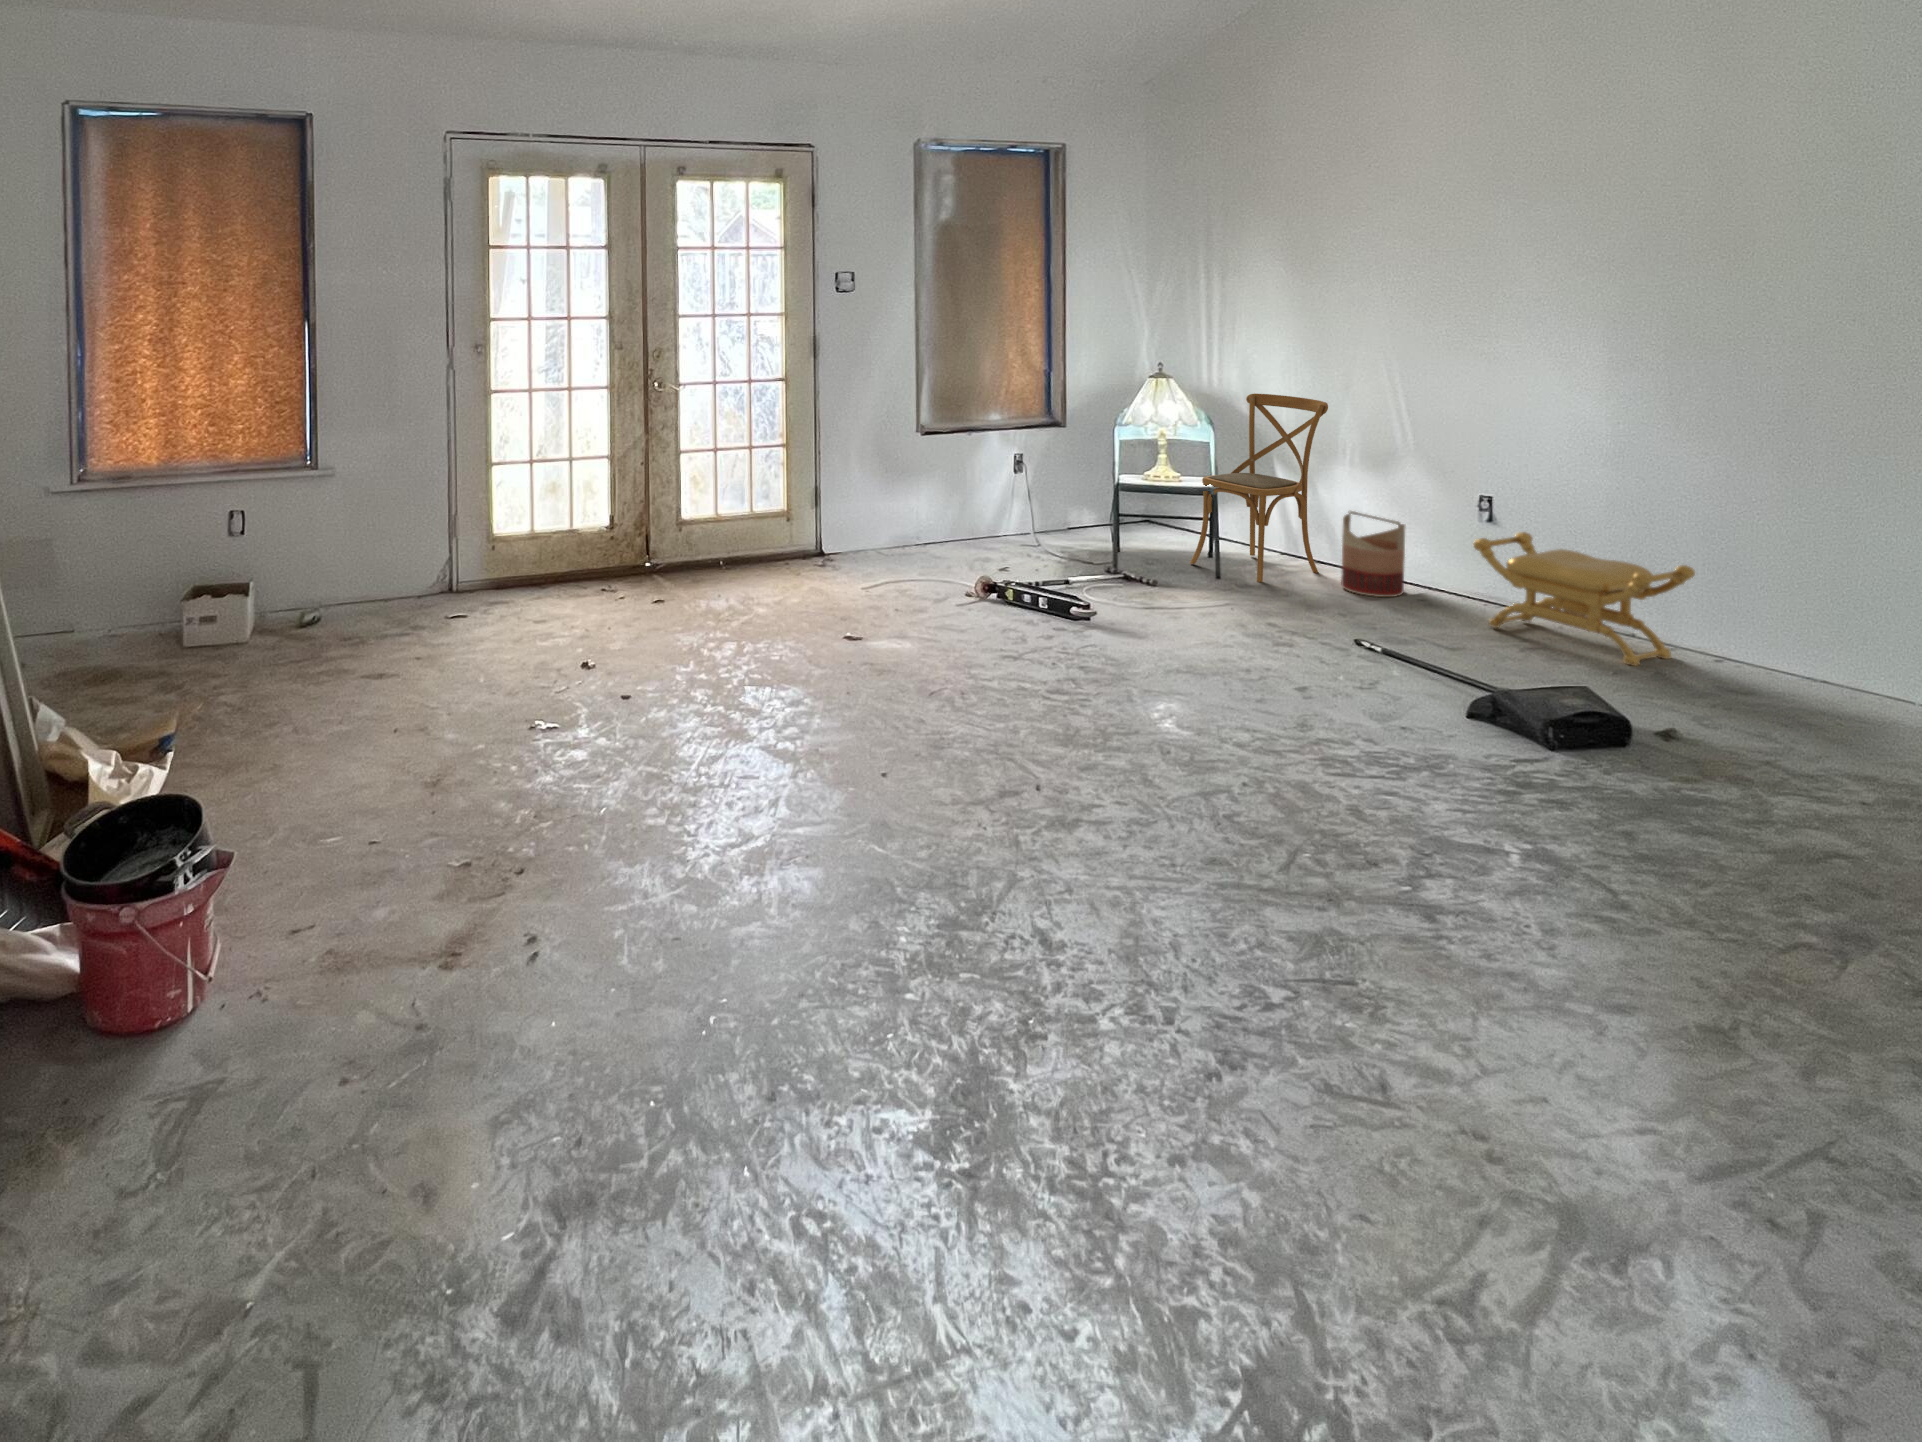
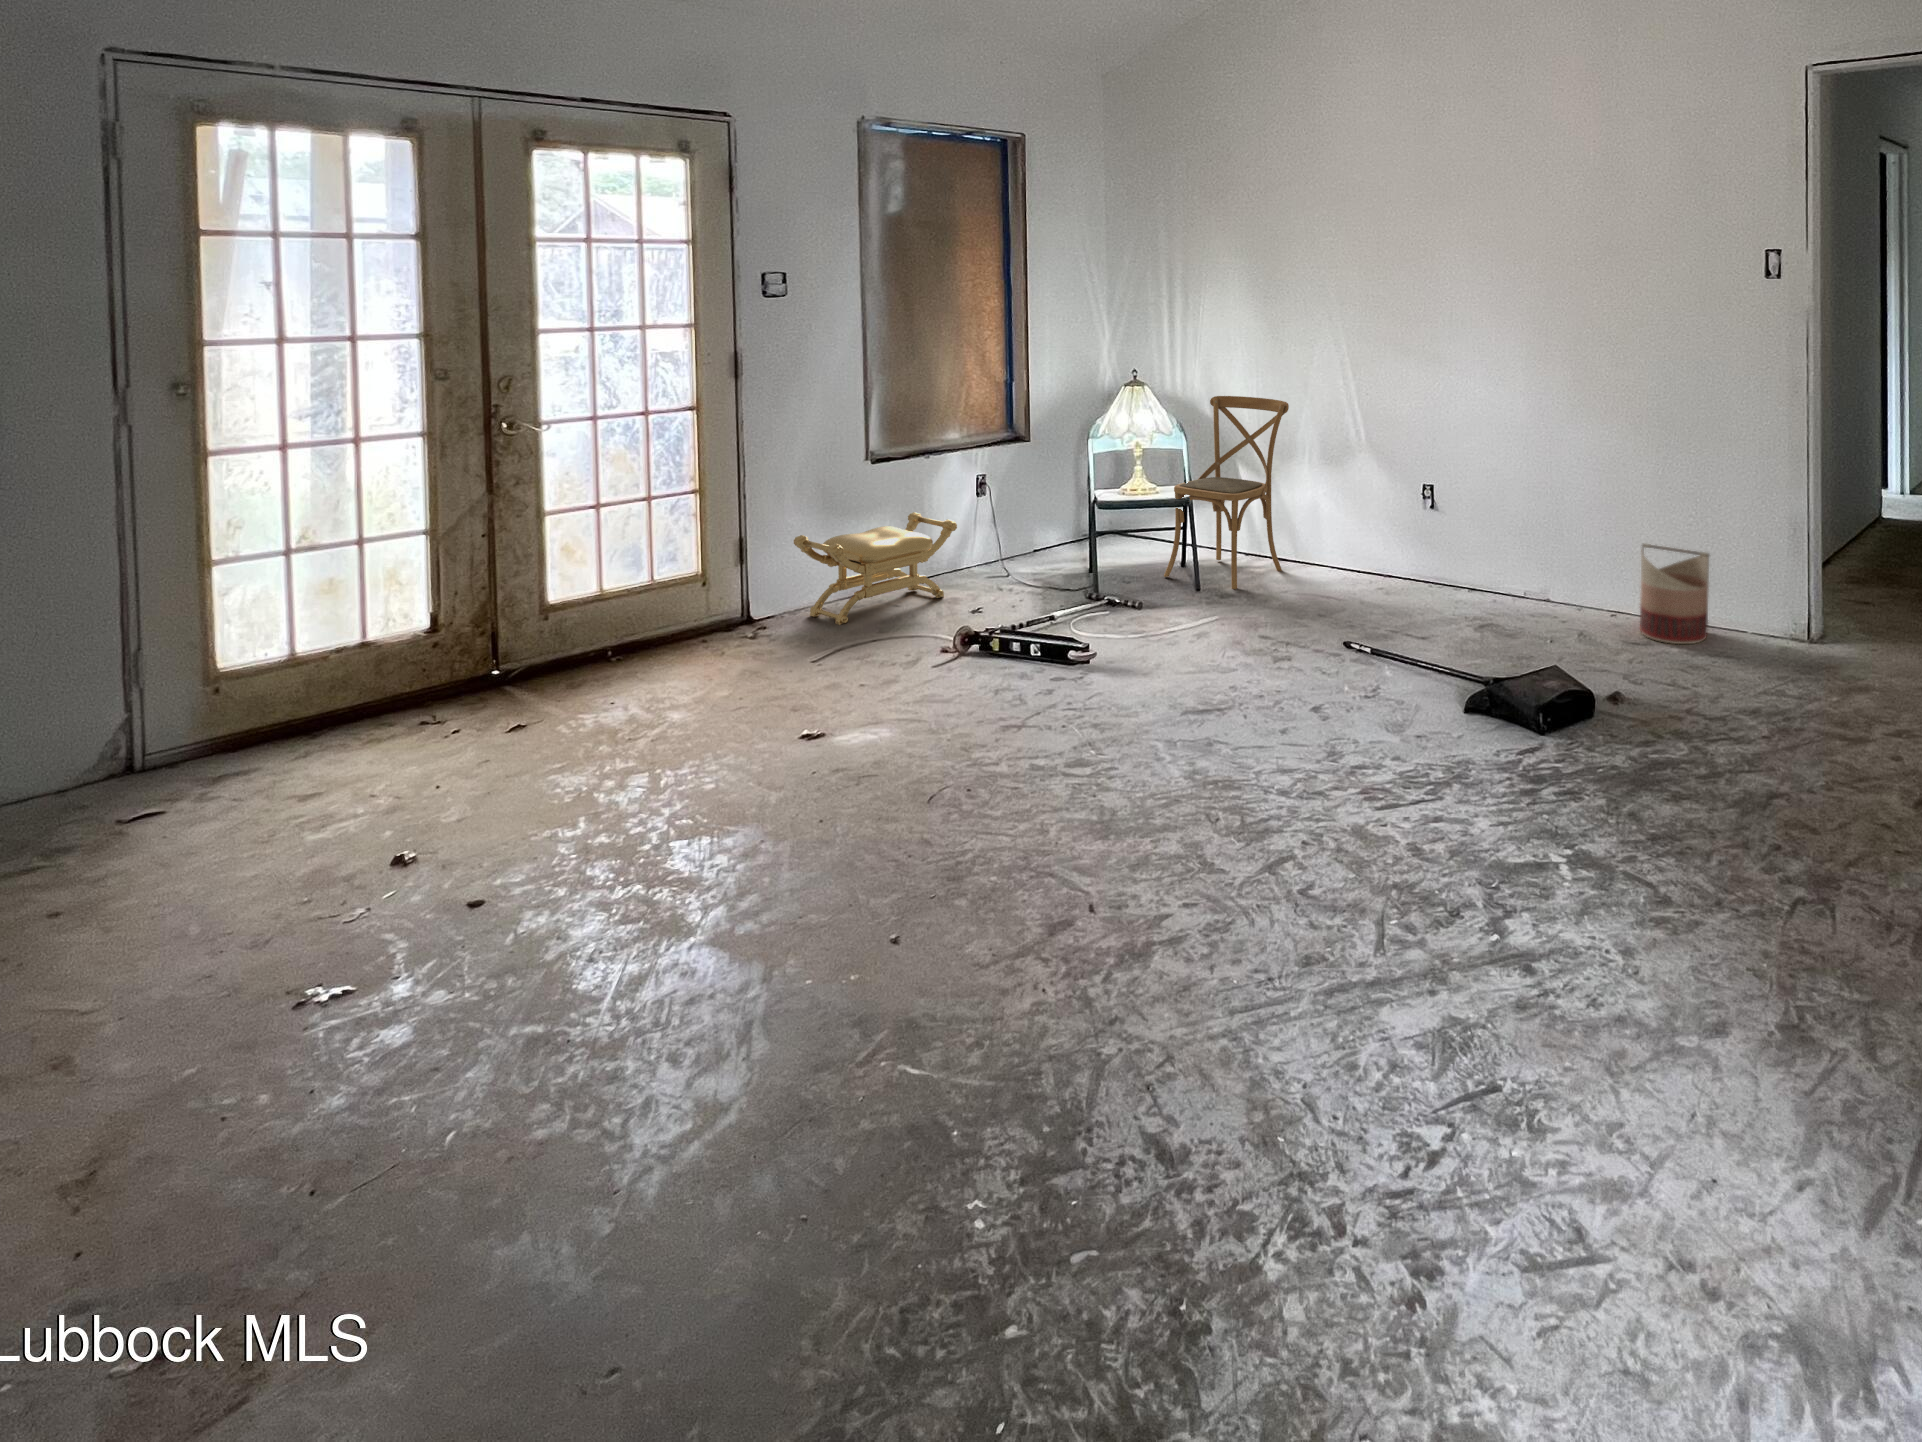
basket: present [1341,511,1405,597] -> present [1640,543,1709,644]
stool: present [1473,532,1695,666] -> present [794,512,957,625]

